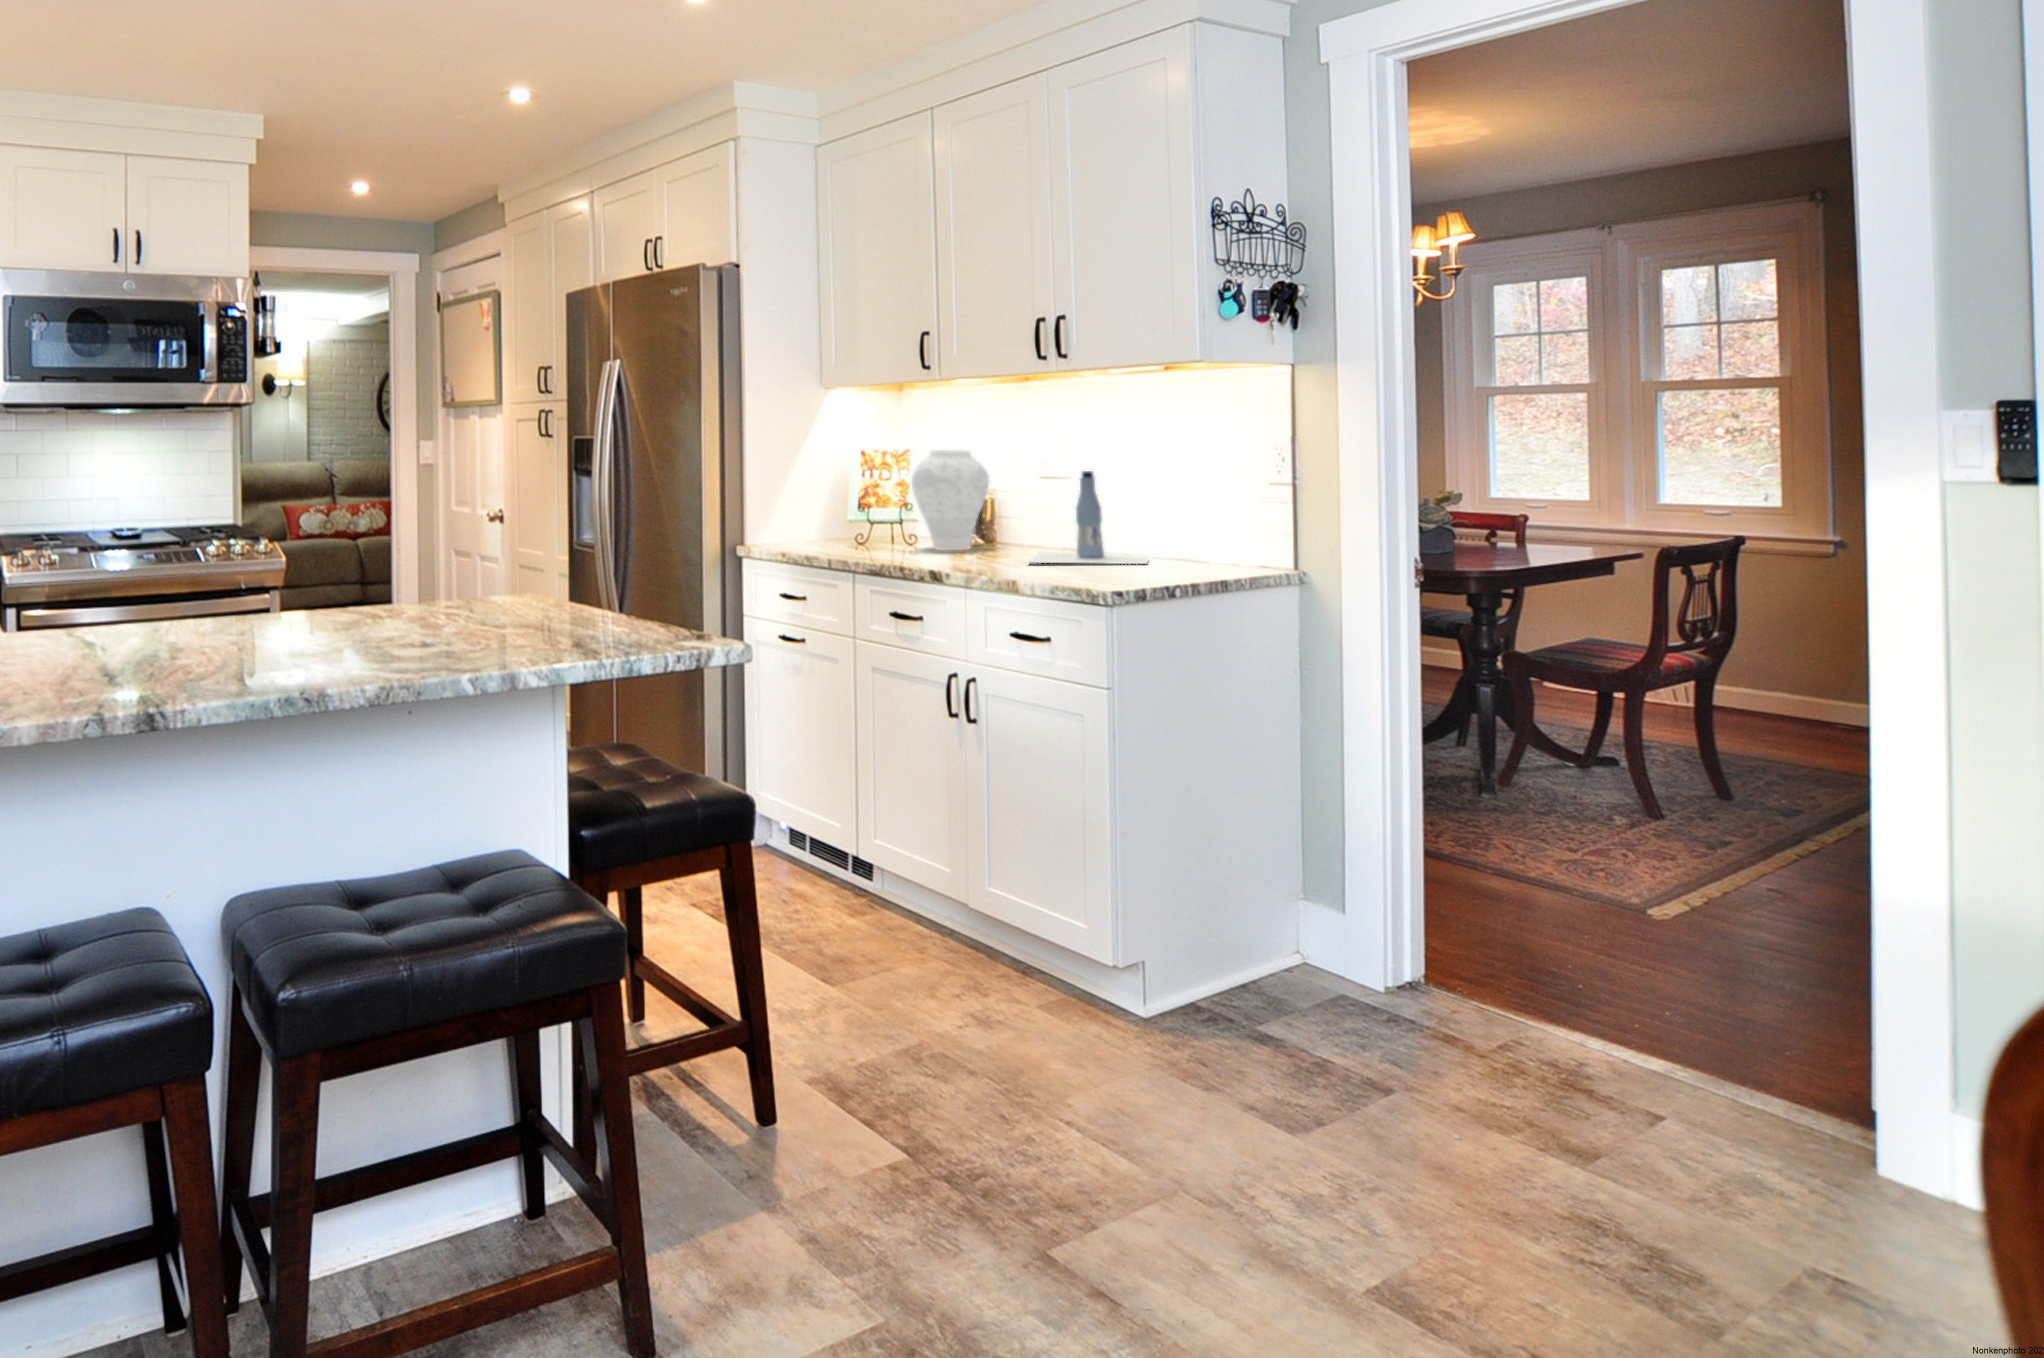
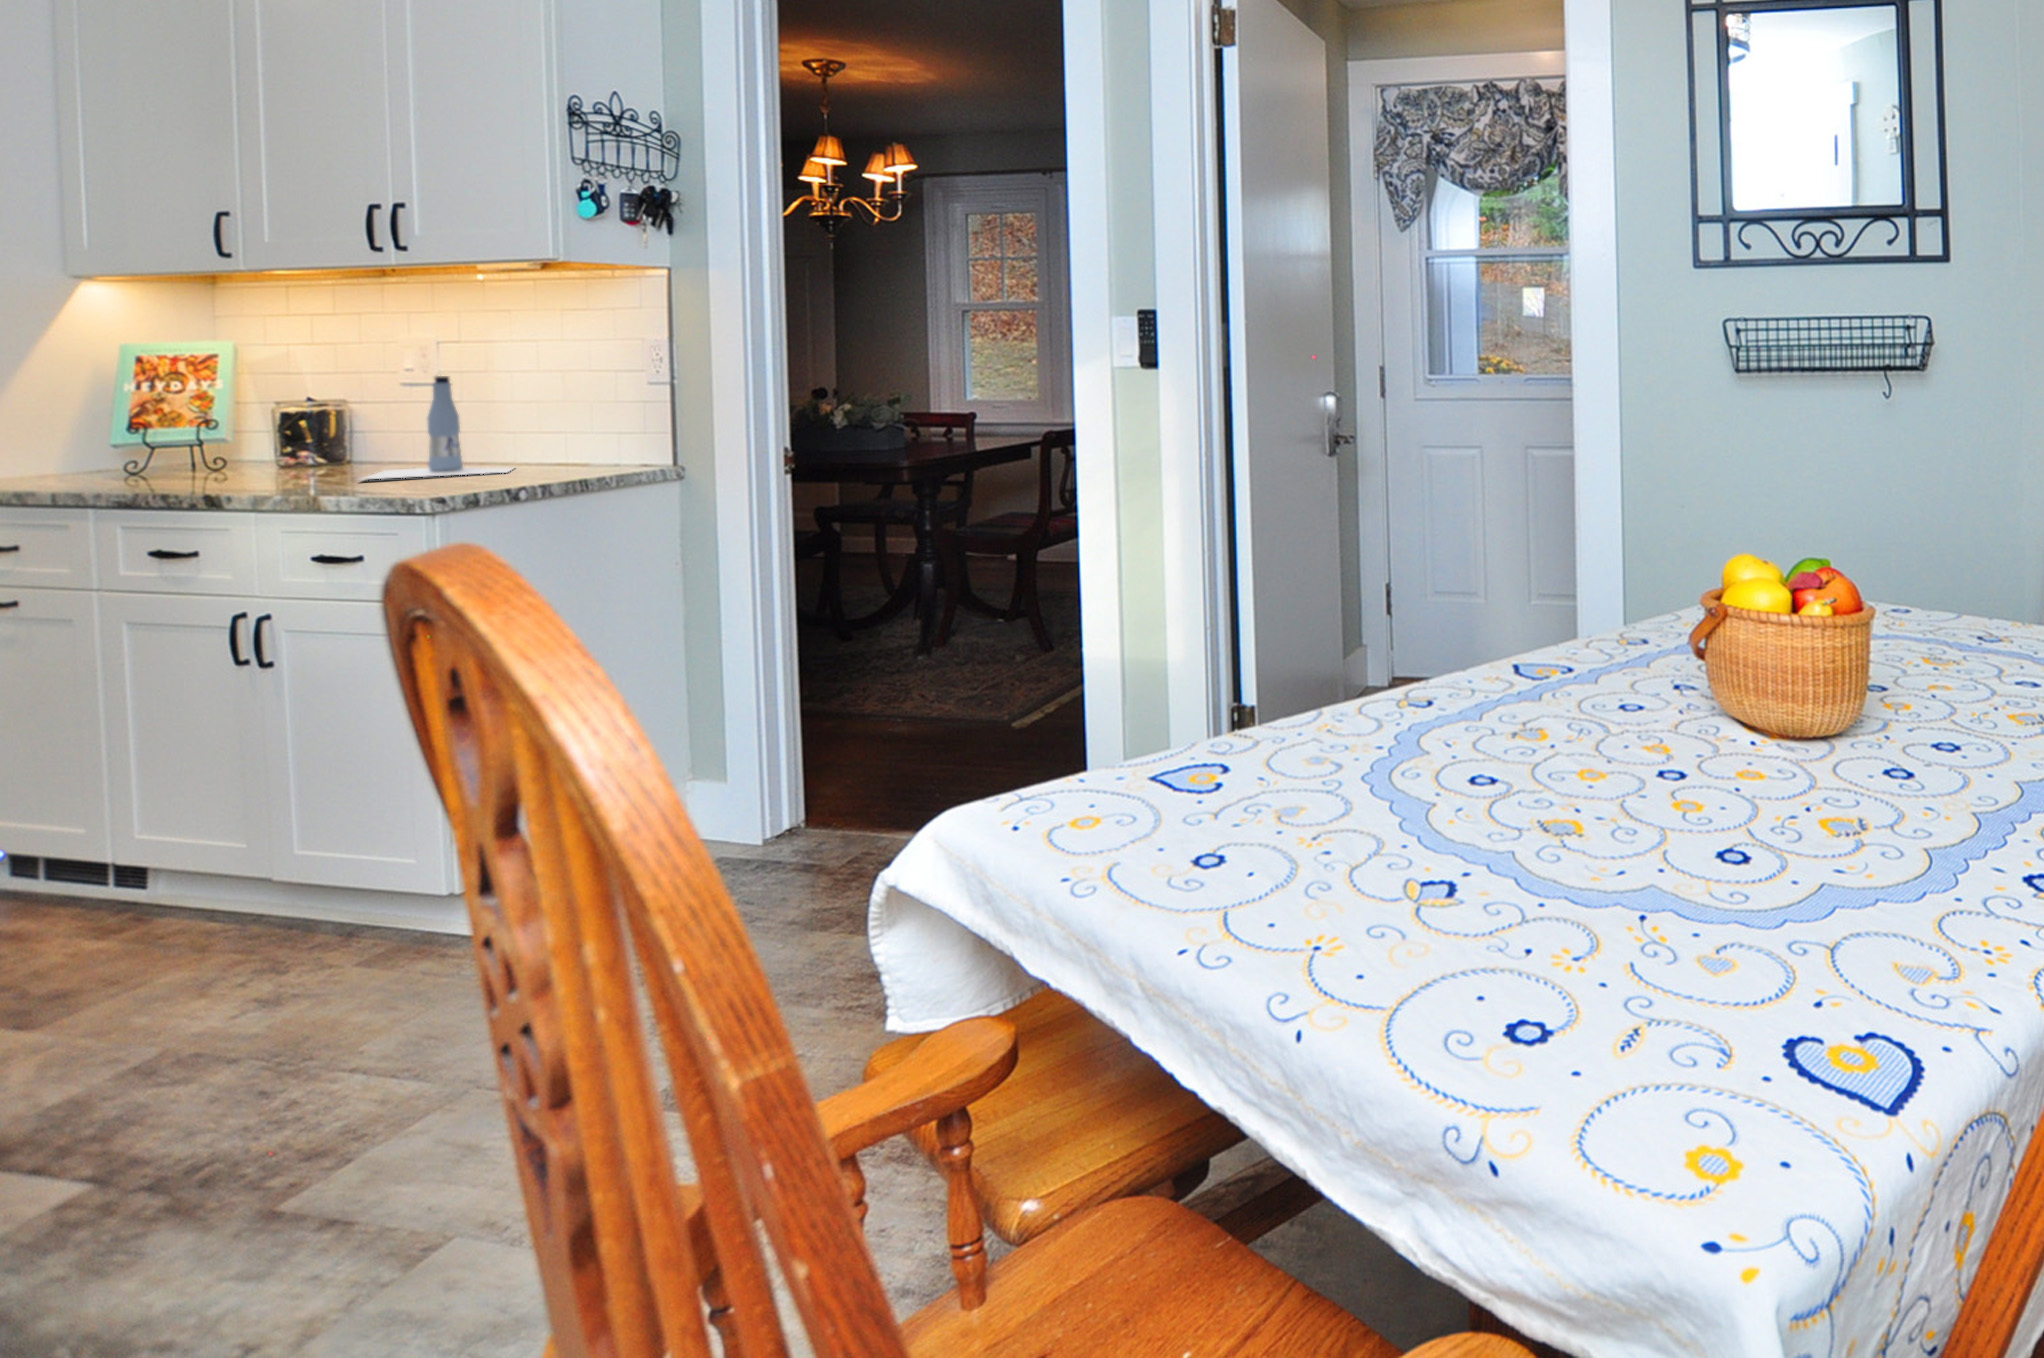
vase: present [912,450,989,550] -> none [206,355,323,475]

